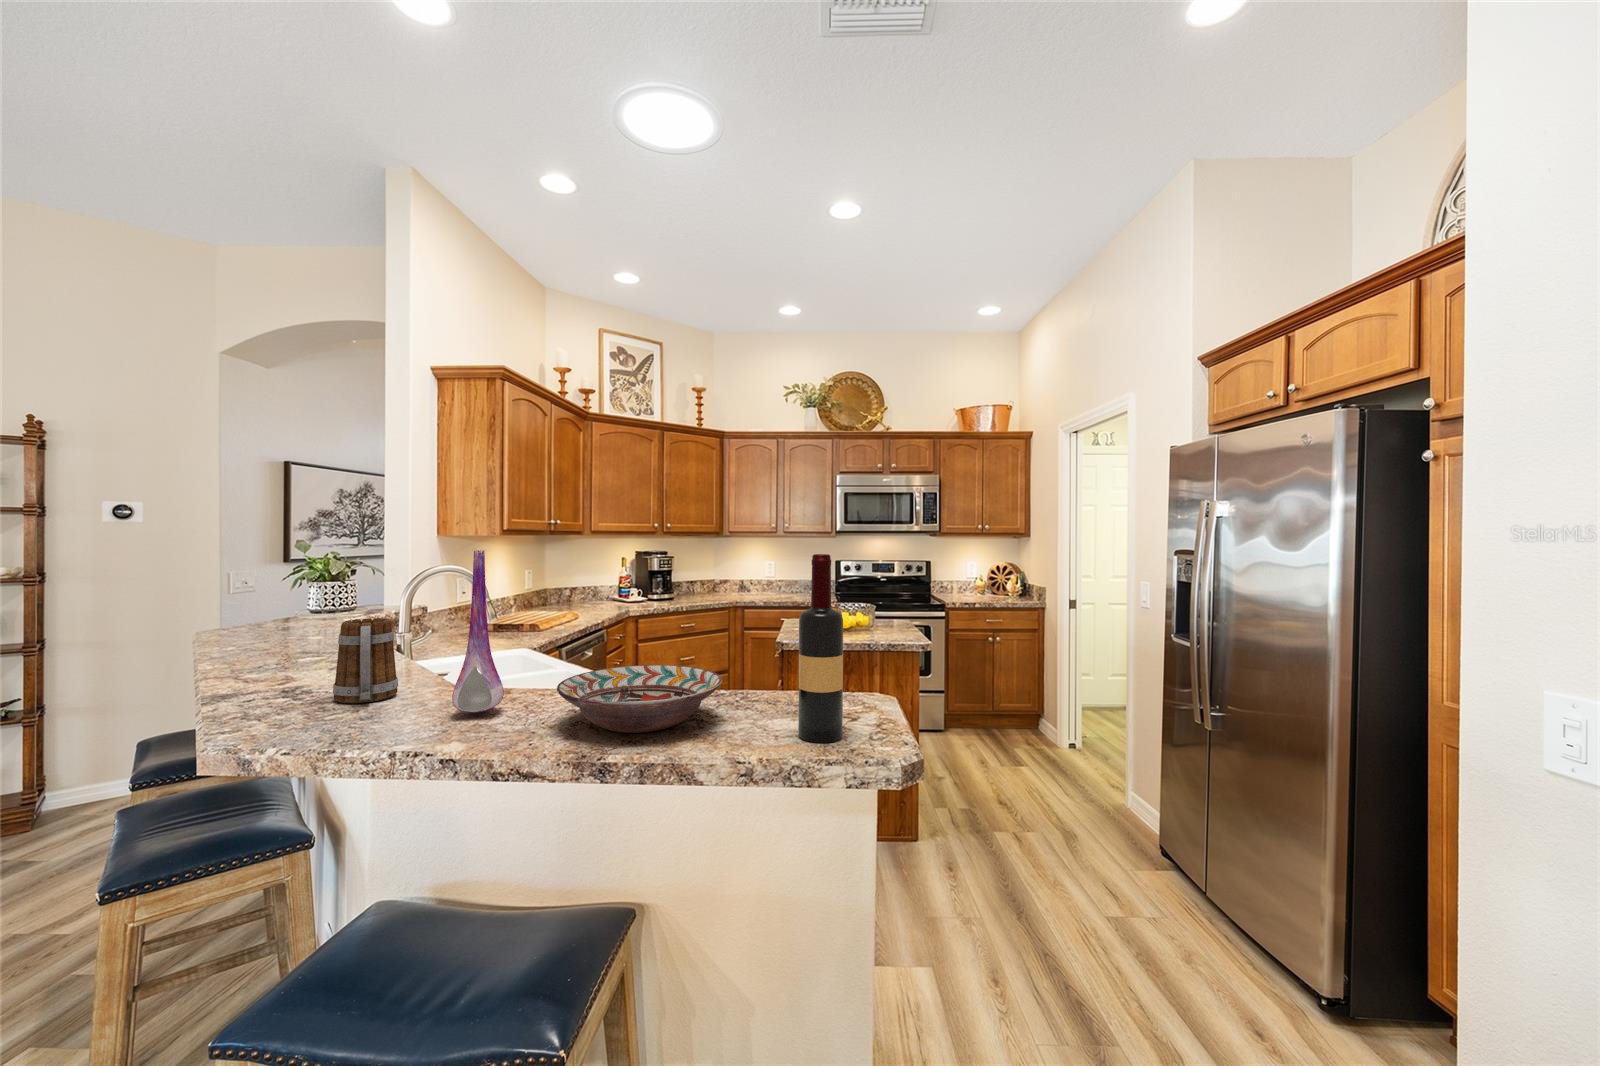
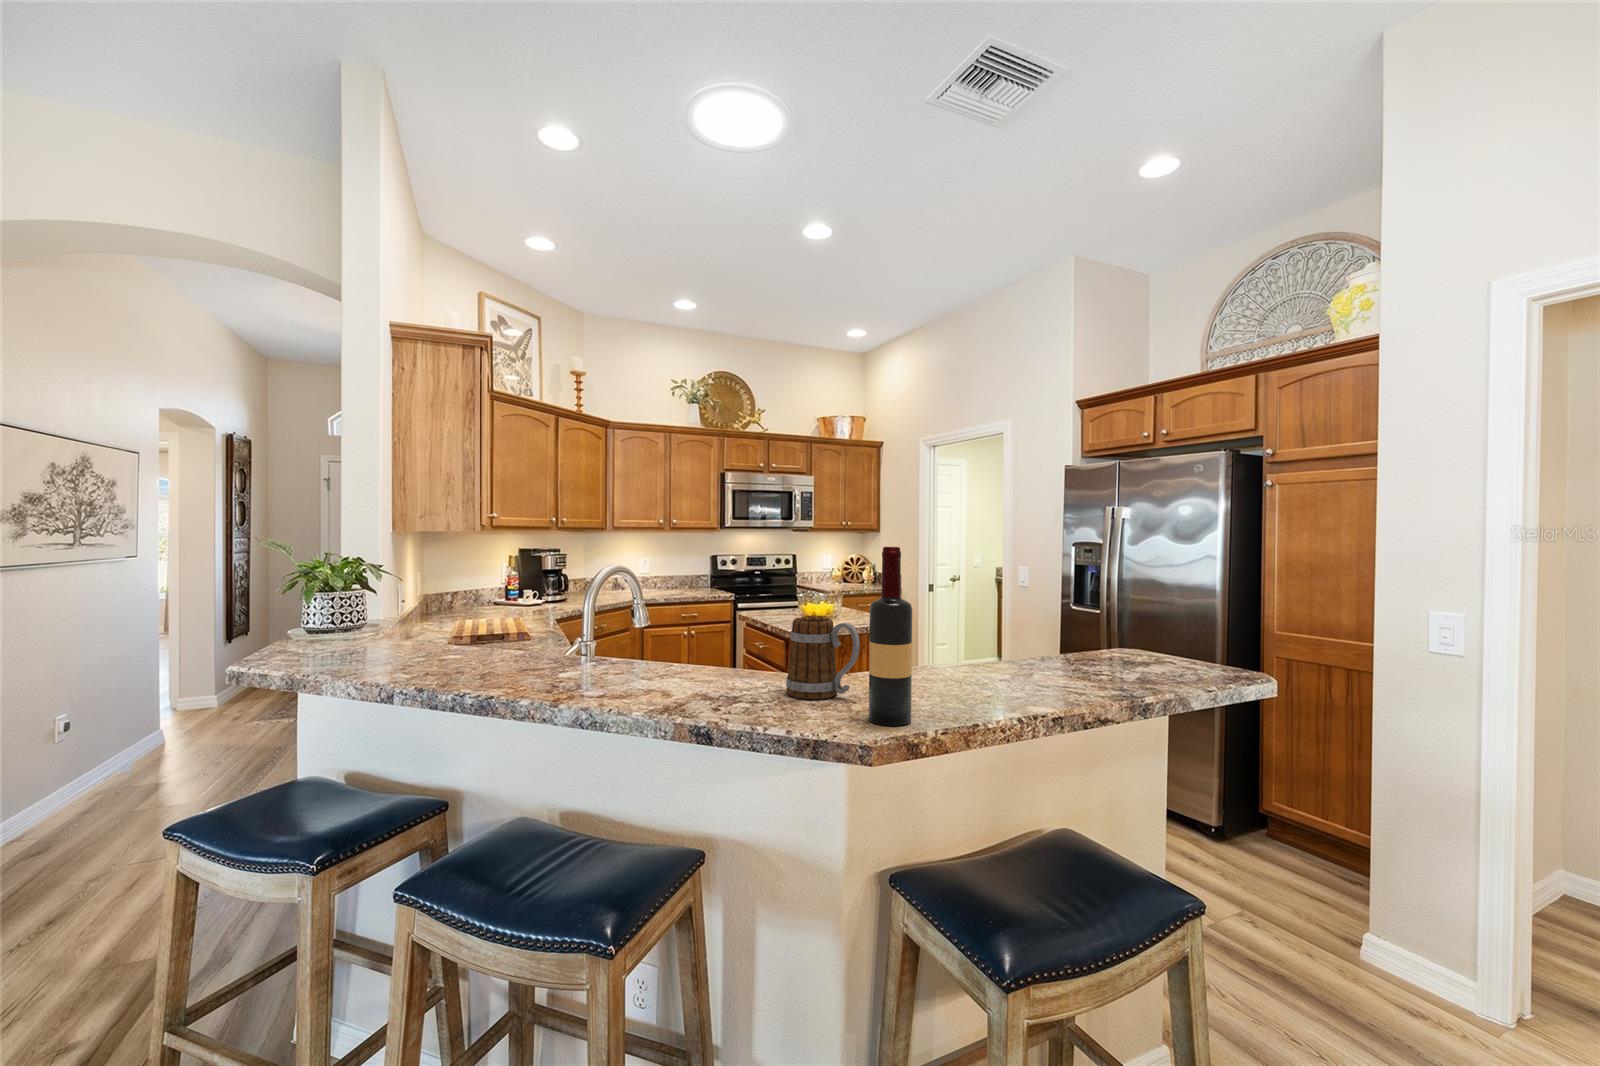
vase: present [452,550,504,713] -> none [924,547,975,691]
wine bottle: present [798,554,843,743] -> present [869,547,912,726]
decorative bowl: present [557,665,722,733] -> none [999,639,1133,688]

